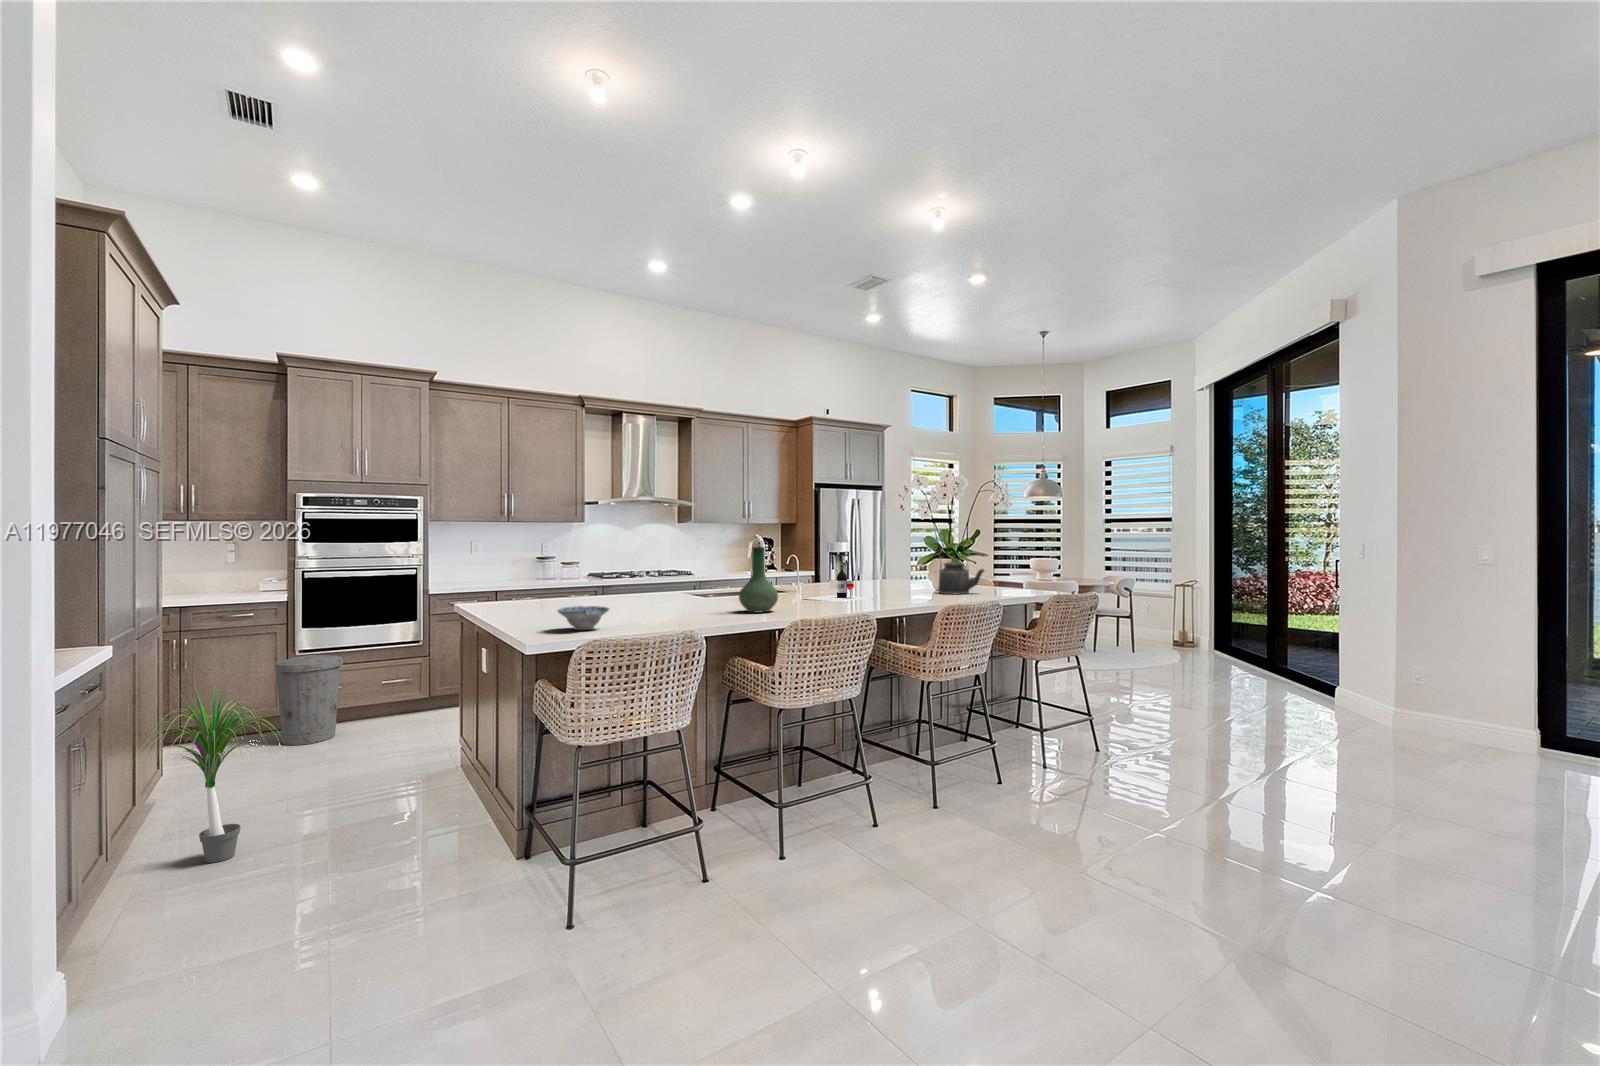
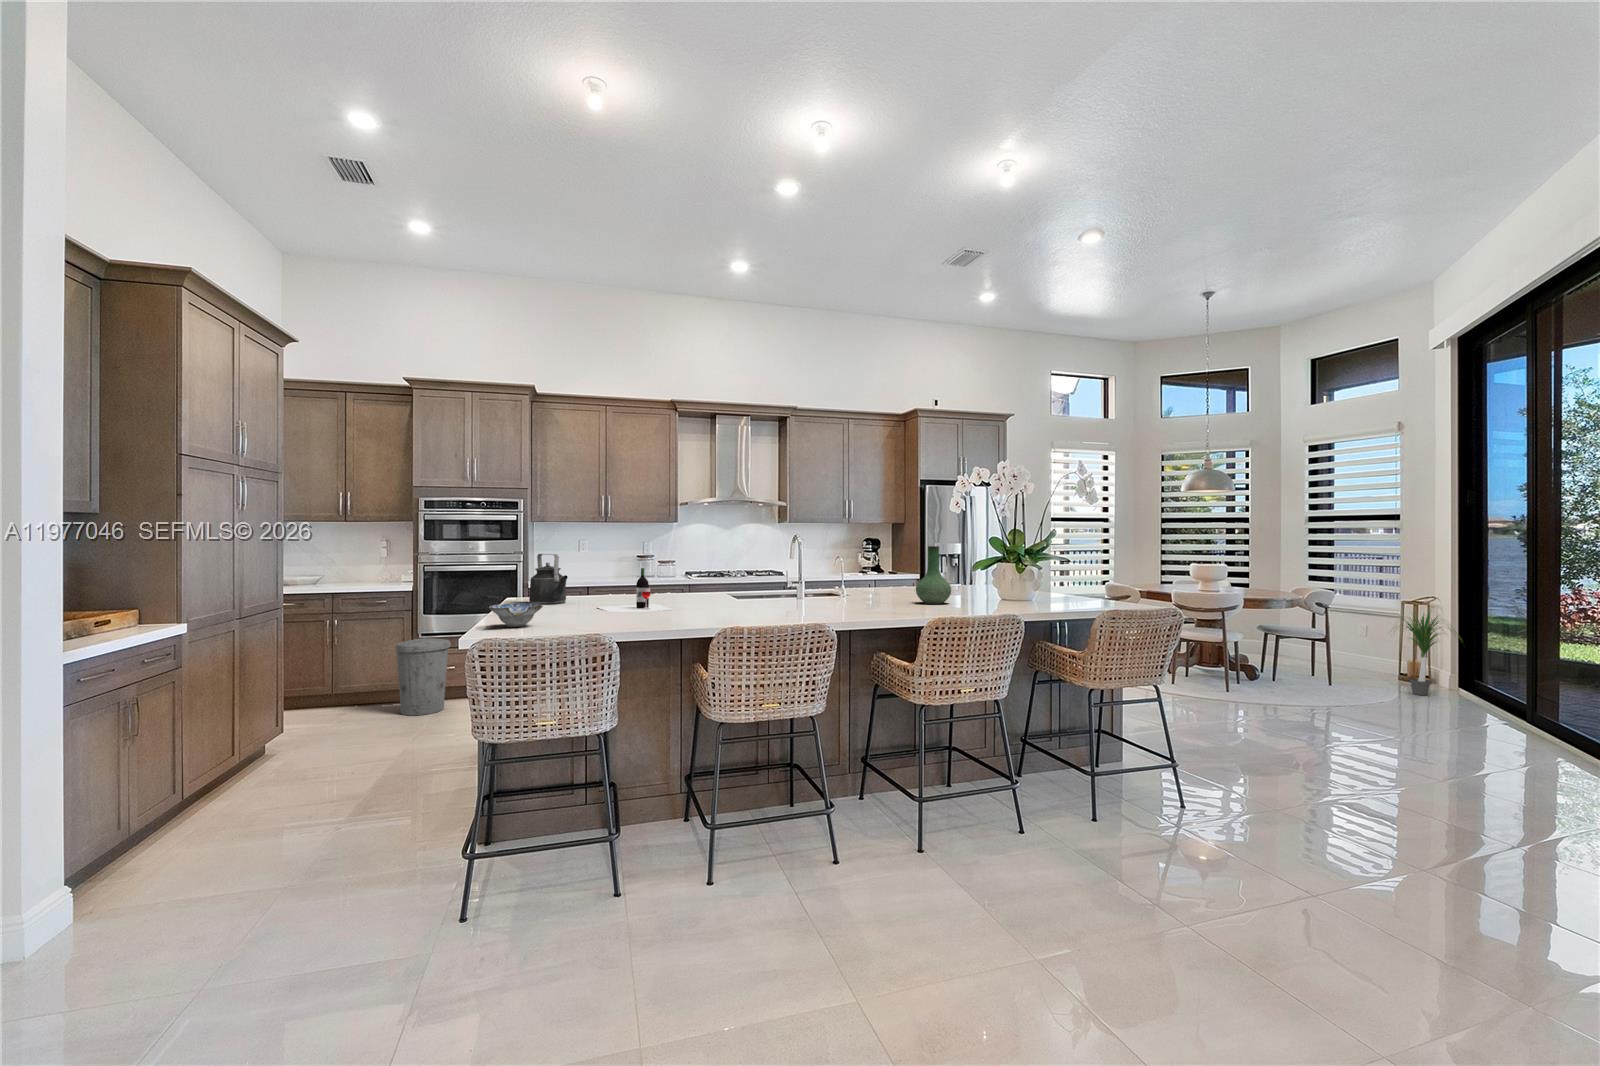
vase: present [739,547,778,613] -> present [916,546,951,604]
kettle: present [938,557,984,594] -> present [529,554,568,604]
wine bottle: present [804,564,871,601] -> present [597,568,674,612]
potted plant: present [139,687,280,863] -> present [1396,612,1458,695]

